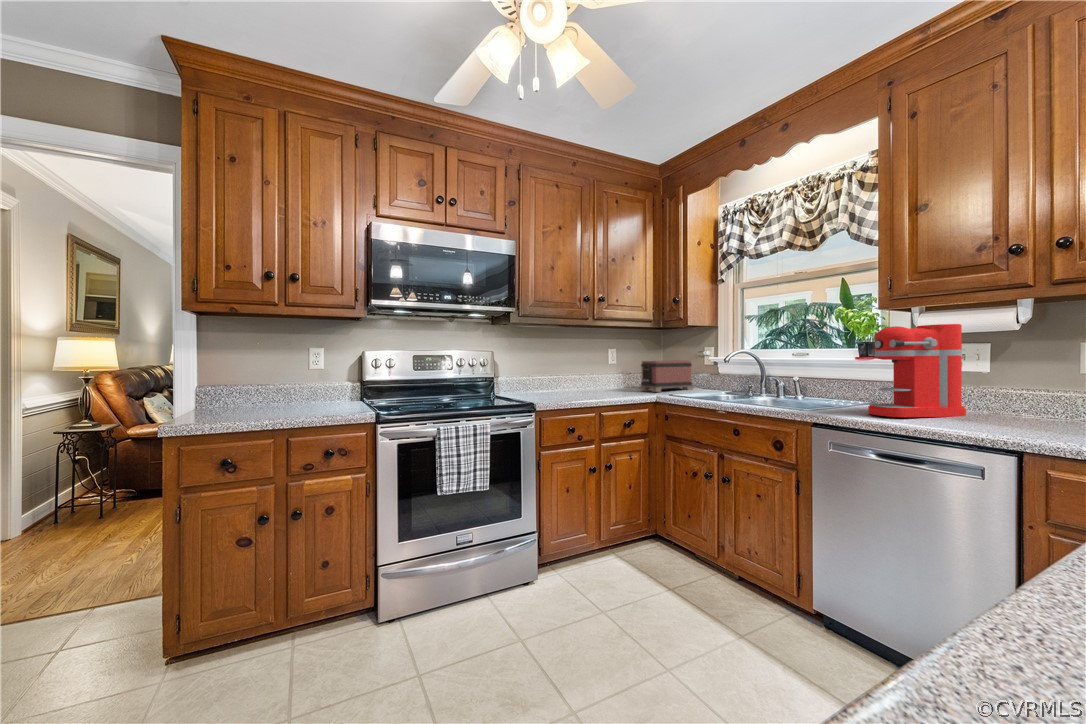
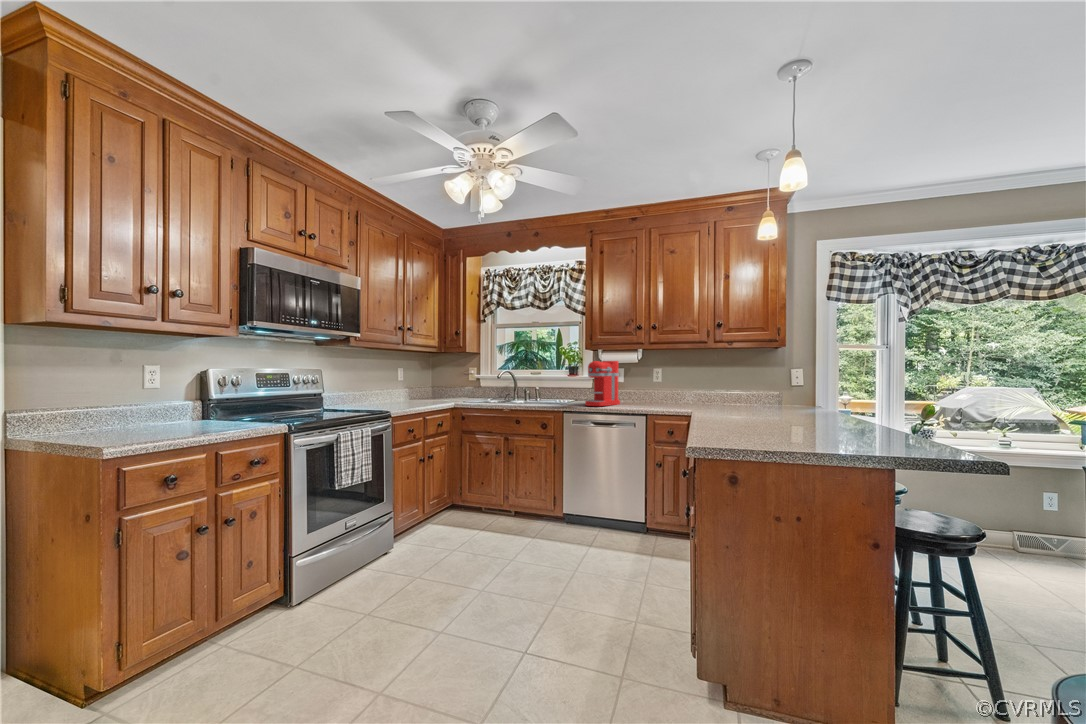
toaster: present [640,360,693,392] -> none [429,376,467,400]

